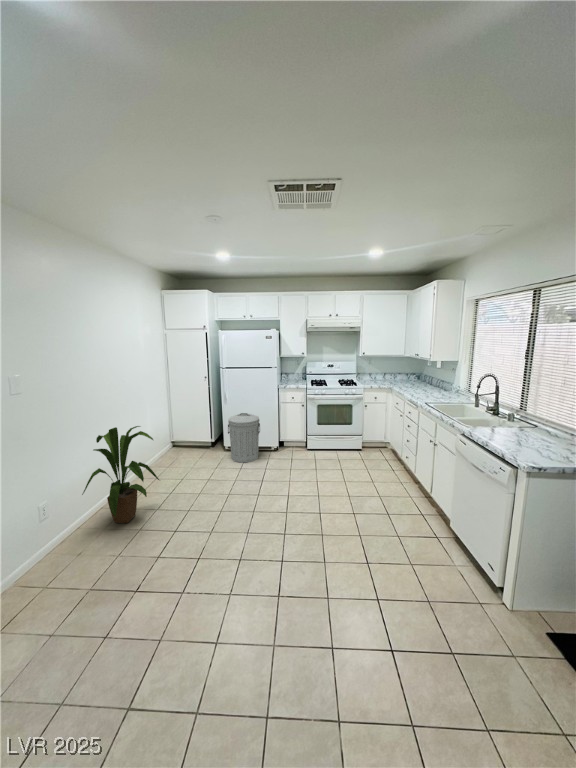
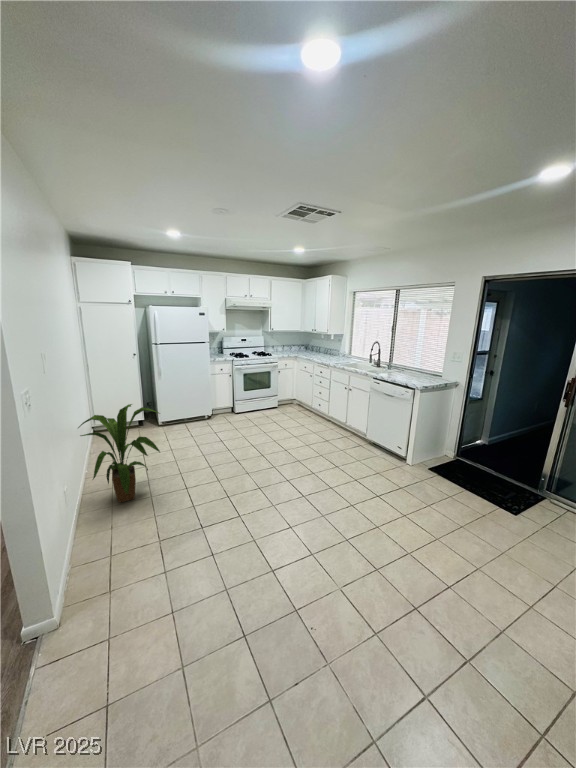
trash can: present [228,413,260,462] -> none [170,387,202,434]

